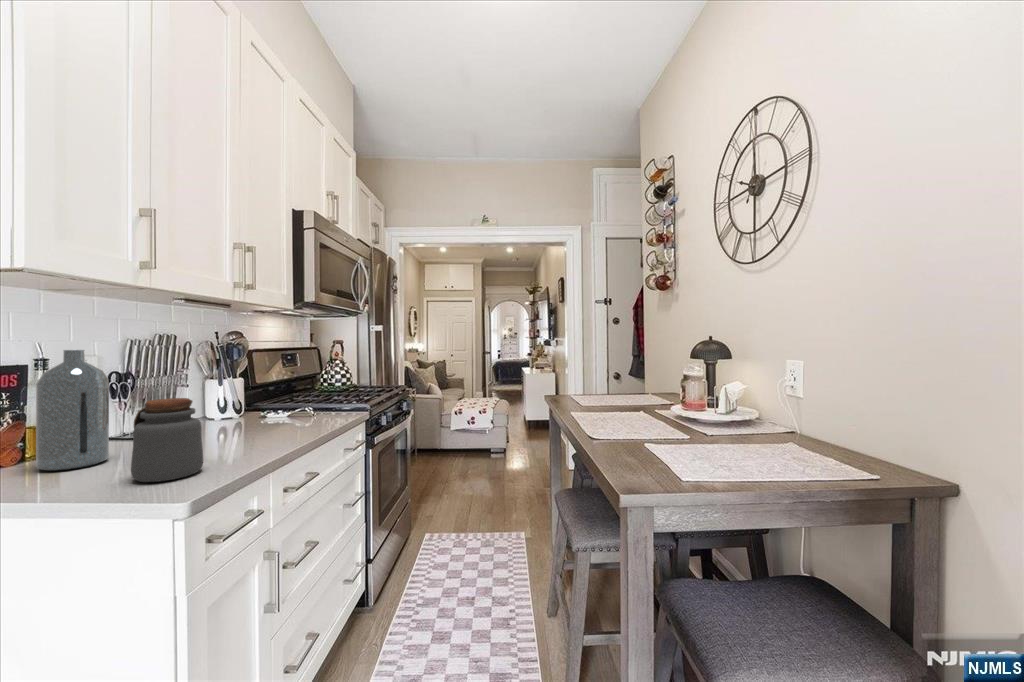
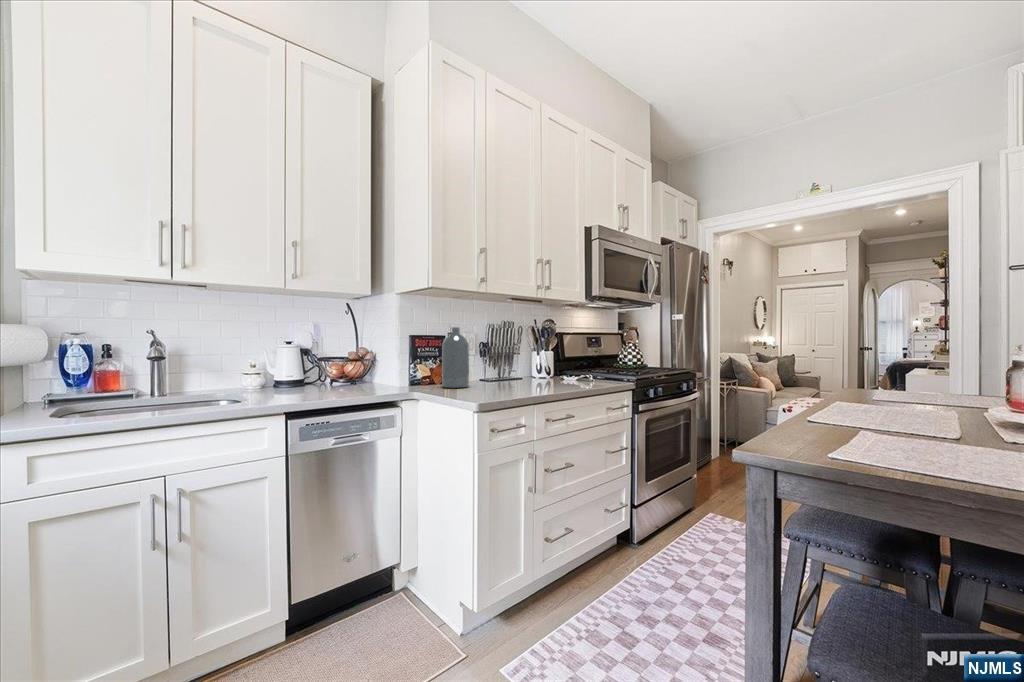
jar: present [131,398,203,482] -> none [465,353,496,396]

